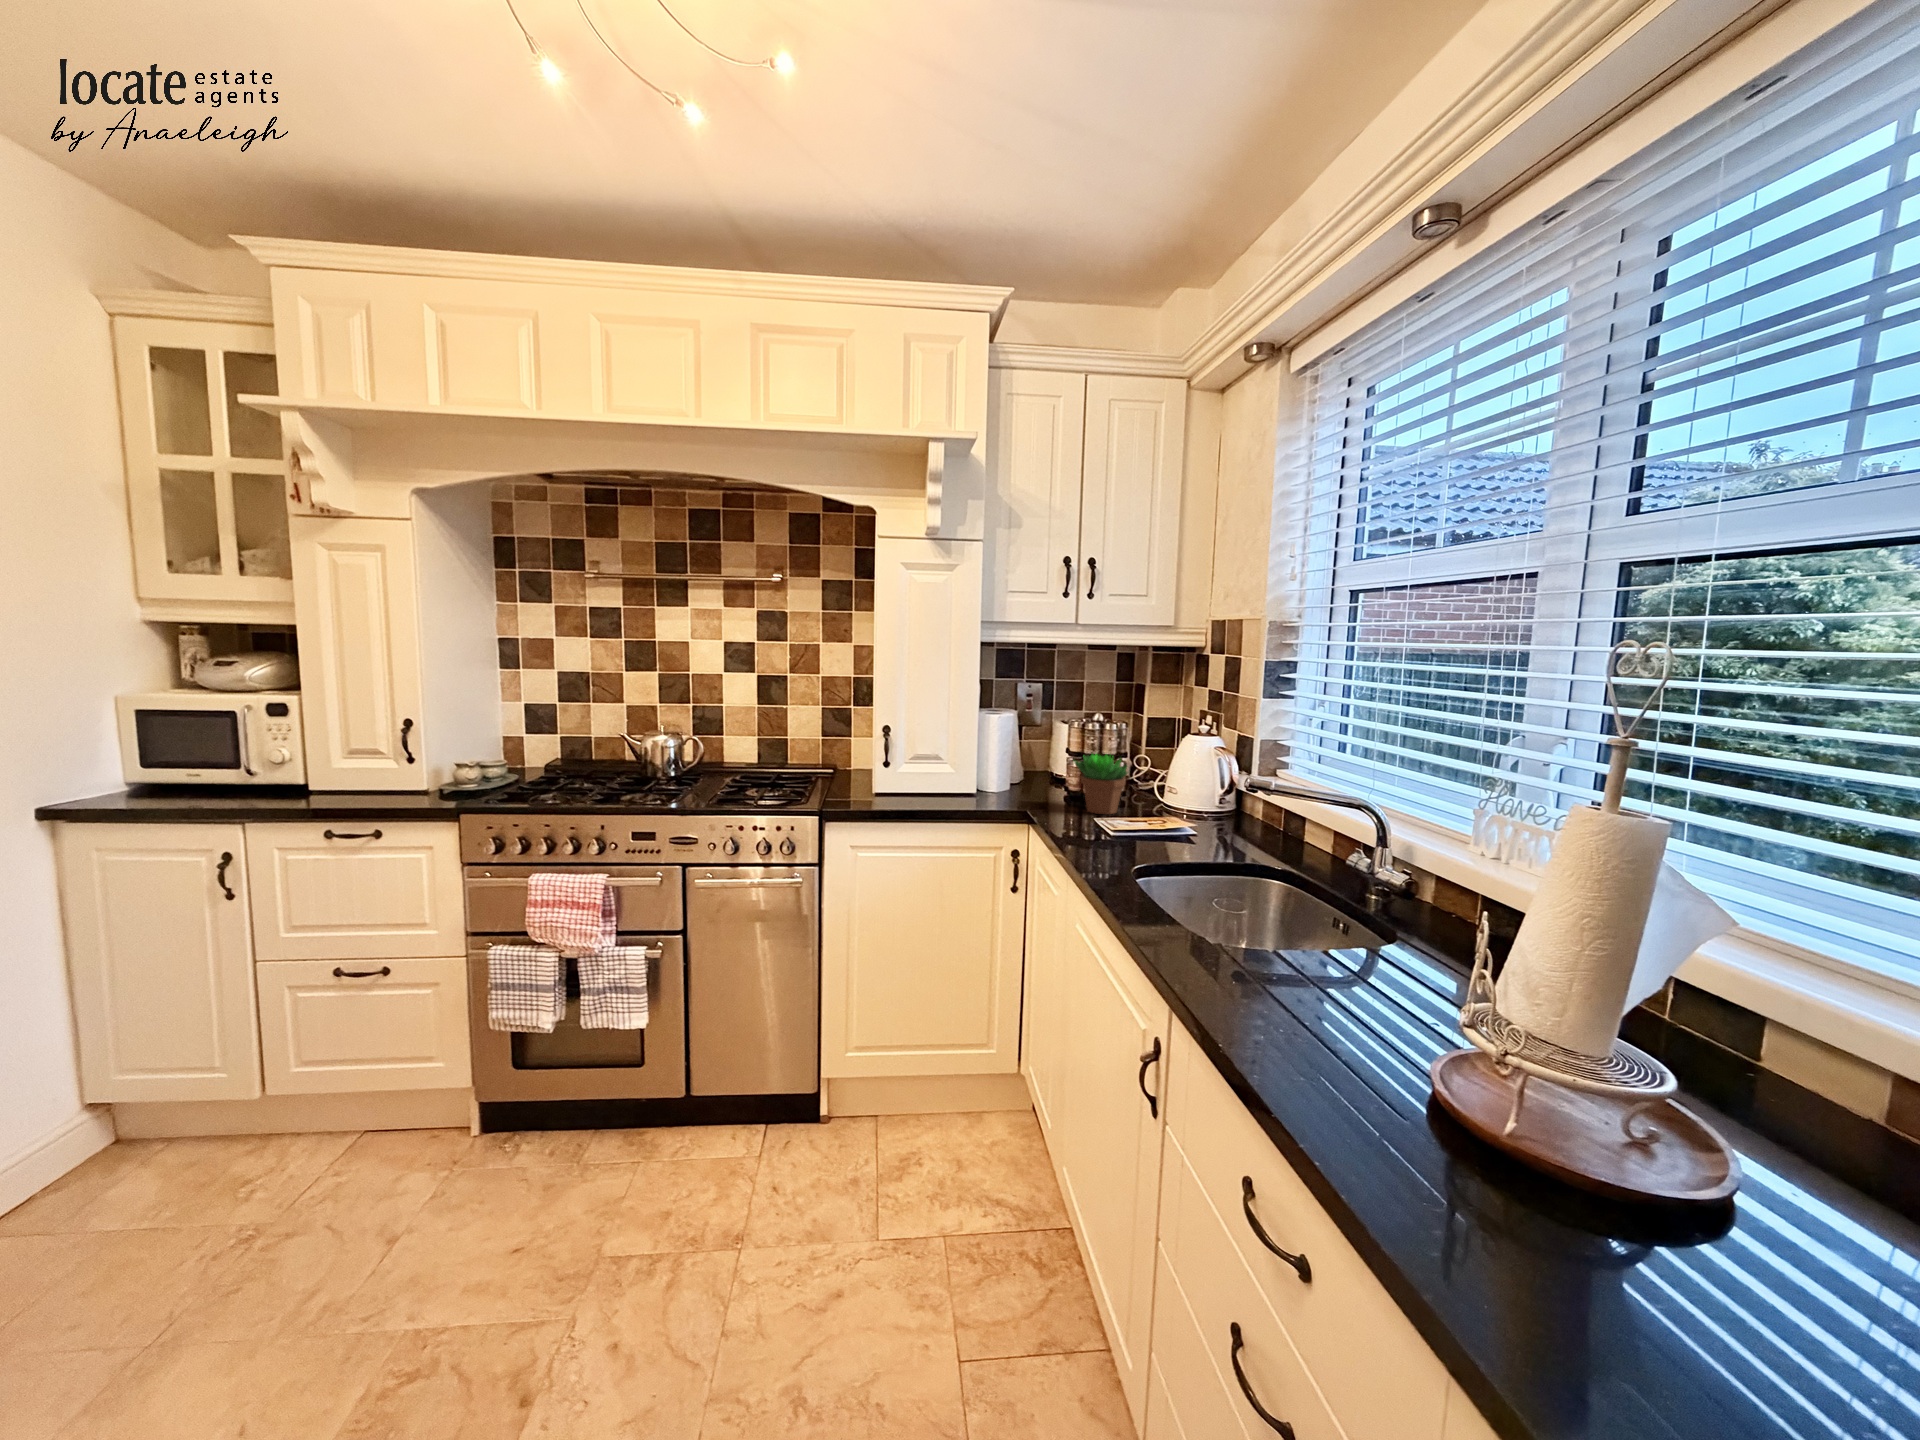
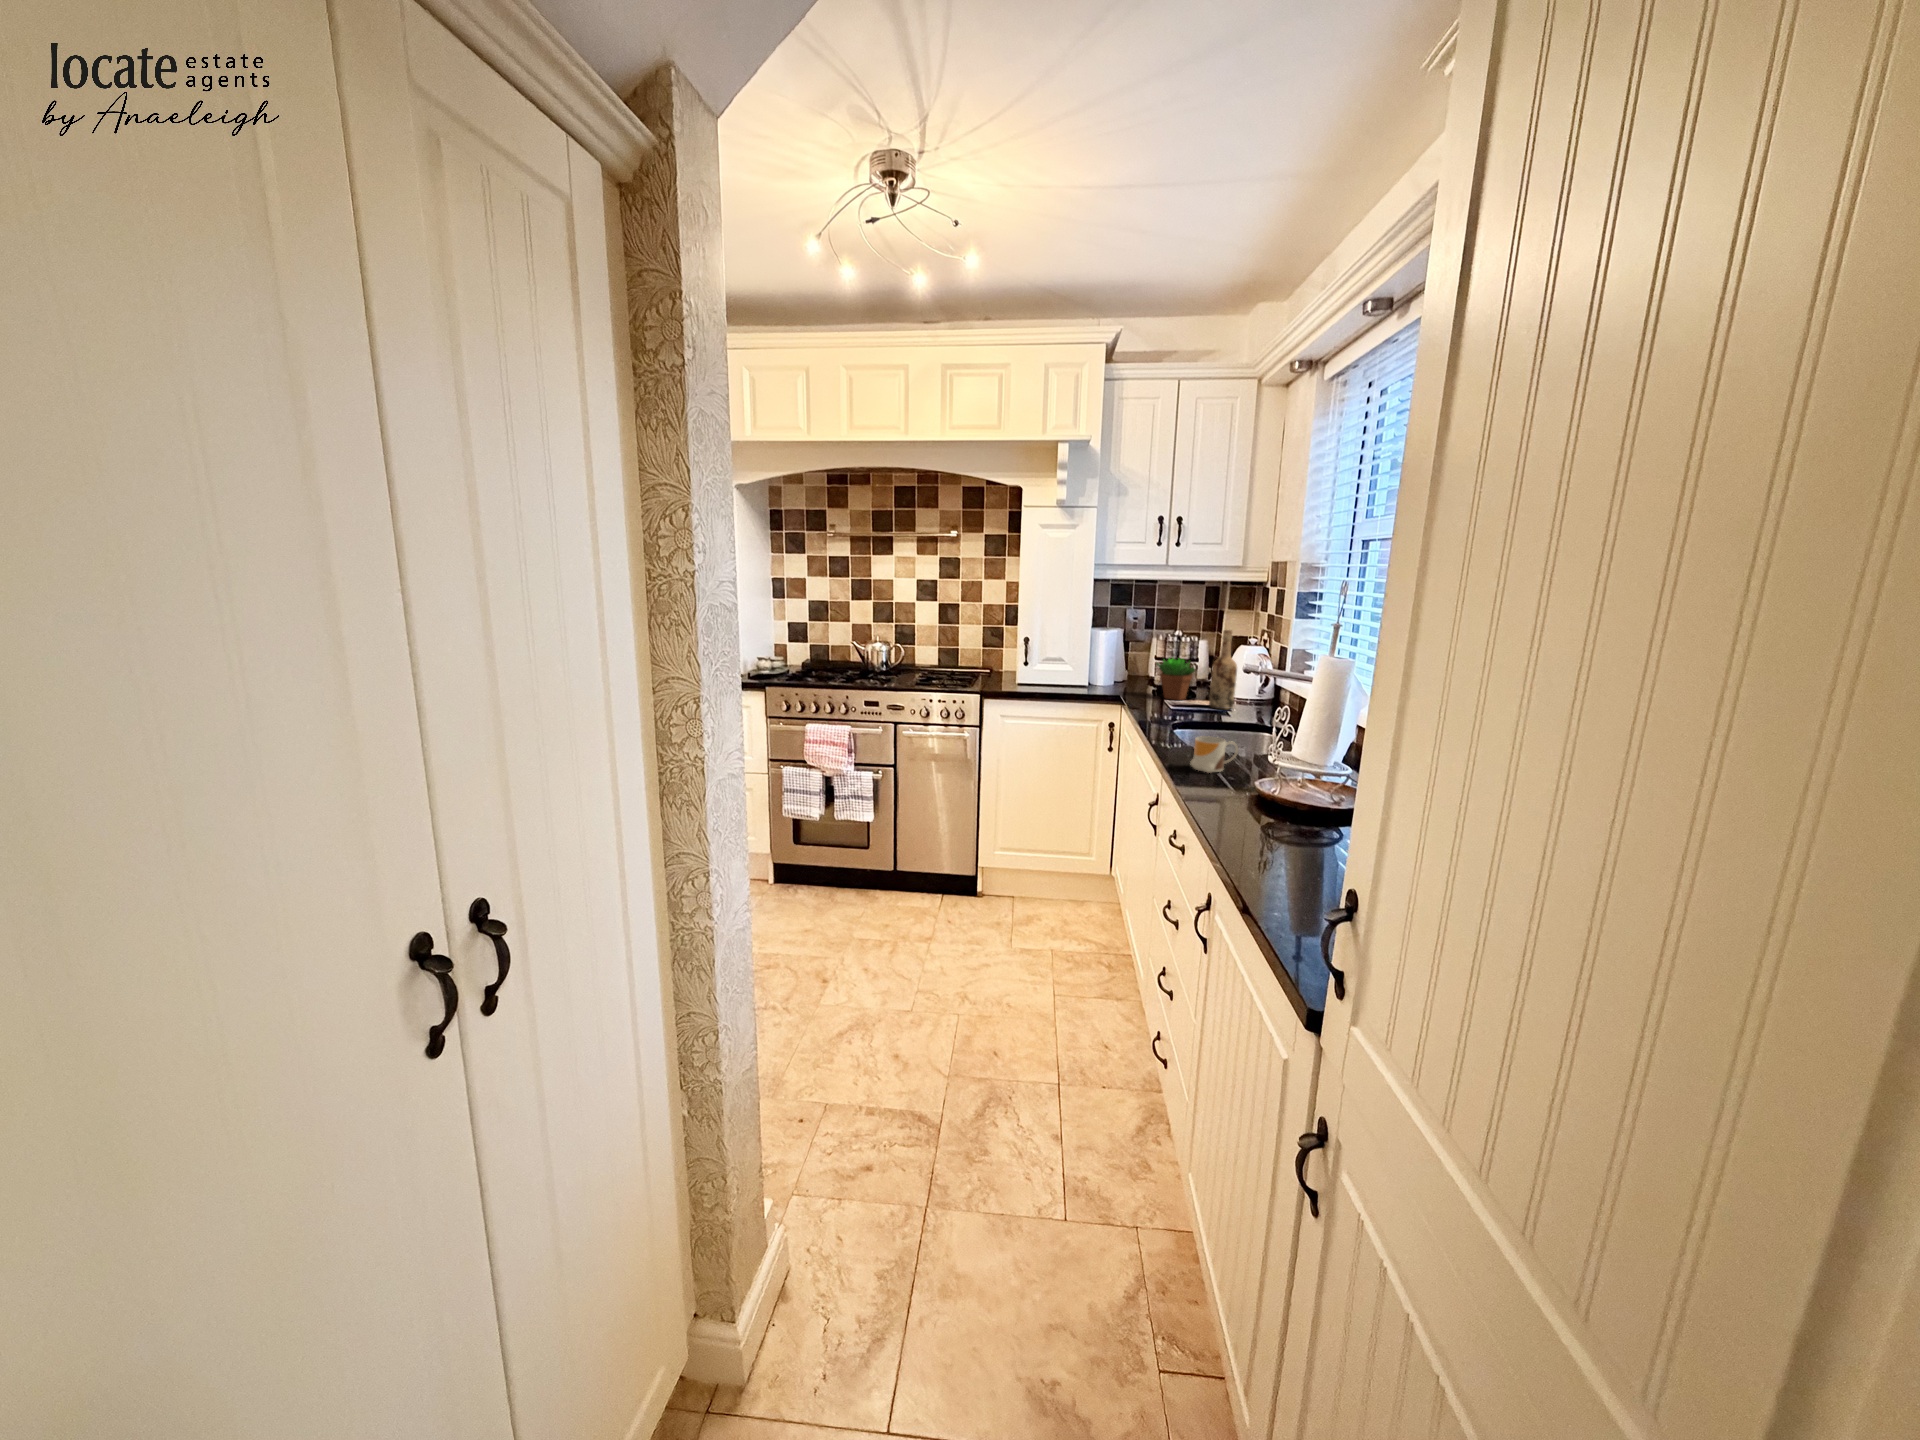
wine bottle: none [1155,716,1193,830] -> present [1209,630,1237,709]
mug: none [1219,935,1305,1014] -> present [1191,736,1238,773]

